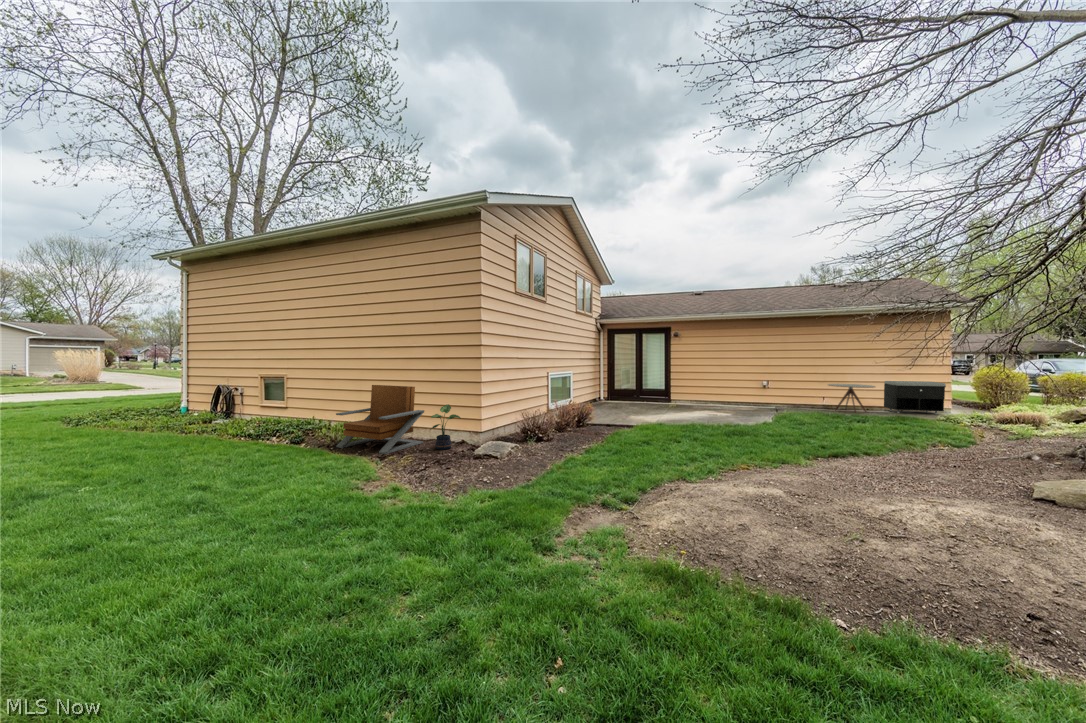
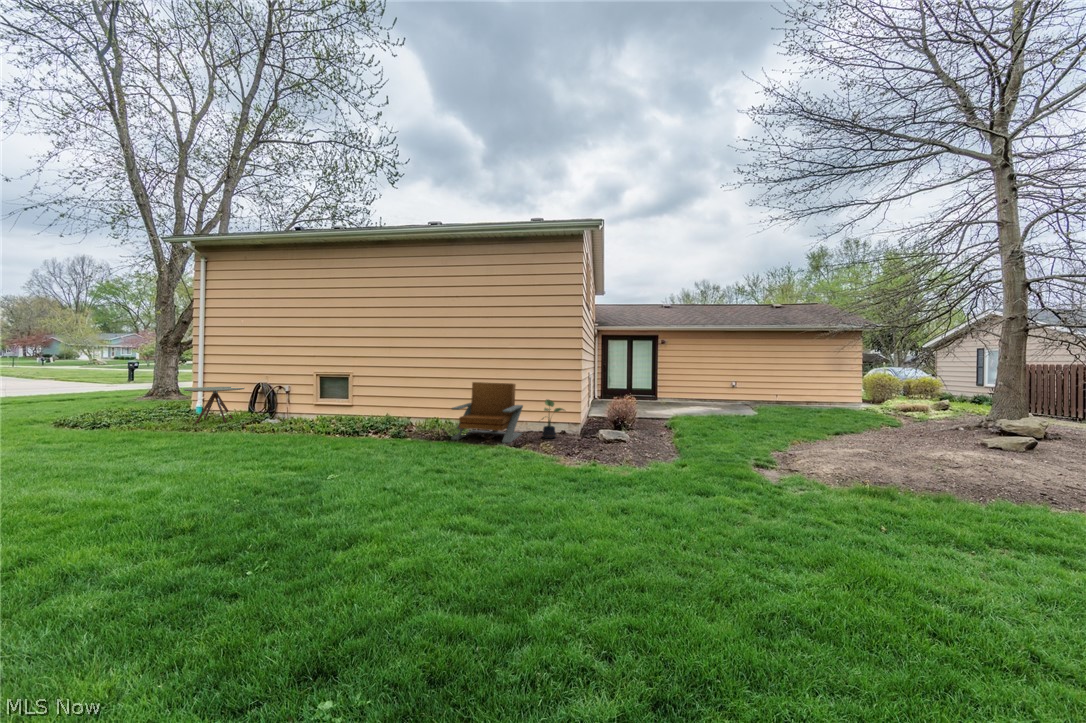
storage bench: present [884,381,946,414] -> none [821,382,865,407]
round table: present [828,384,875,413] -> present [184,387,245,423]

